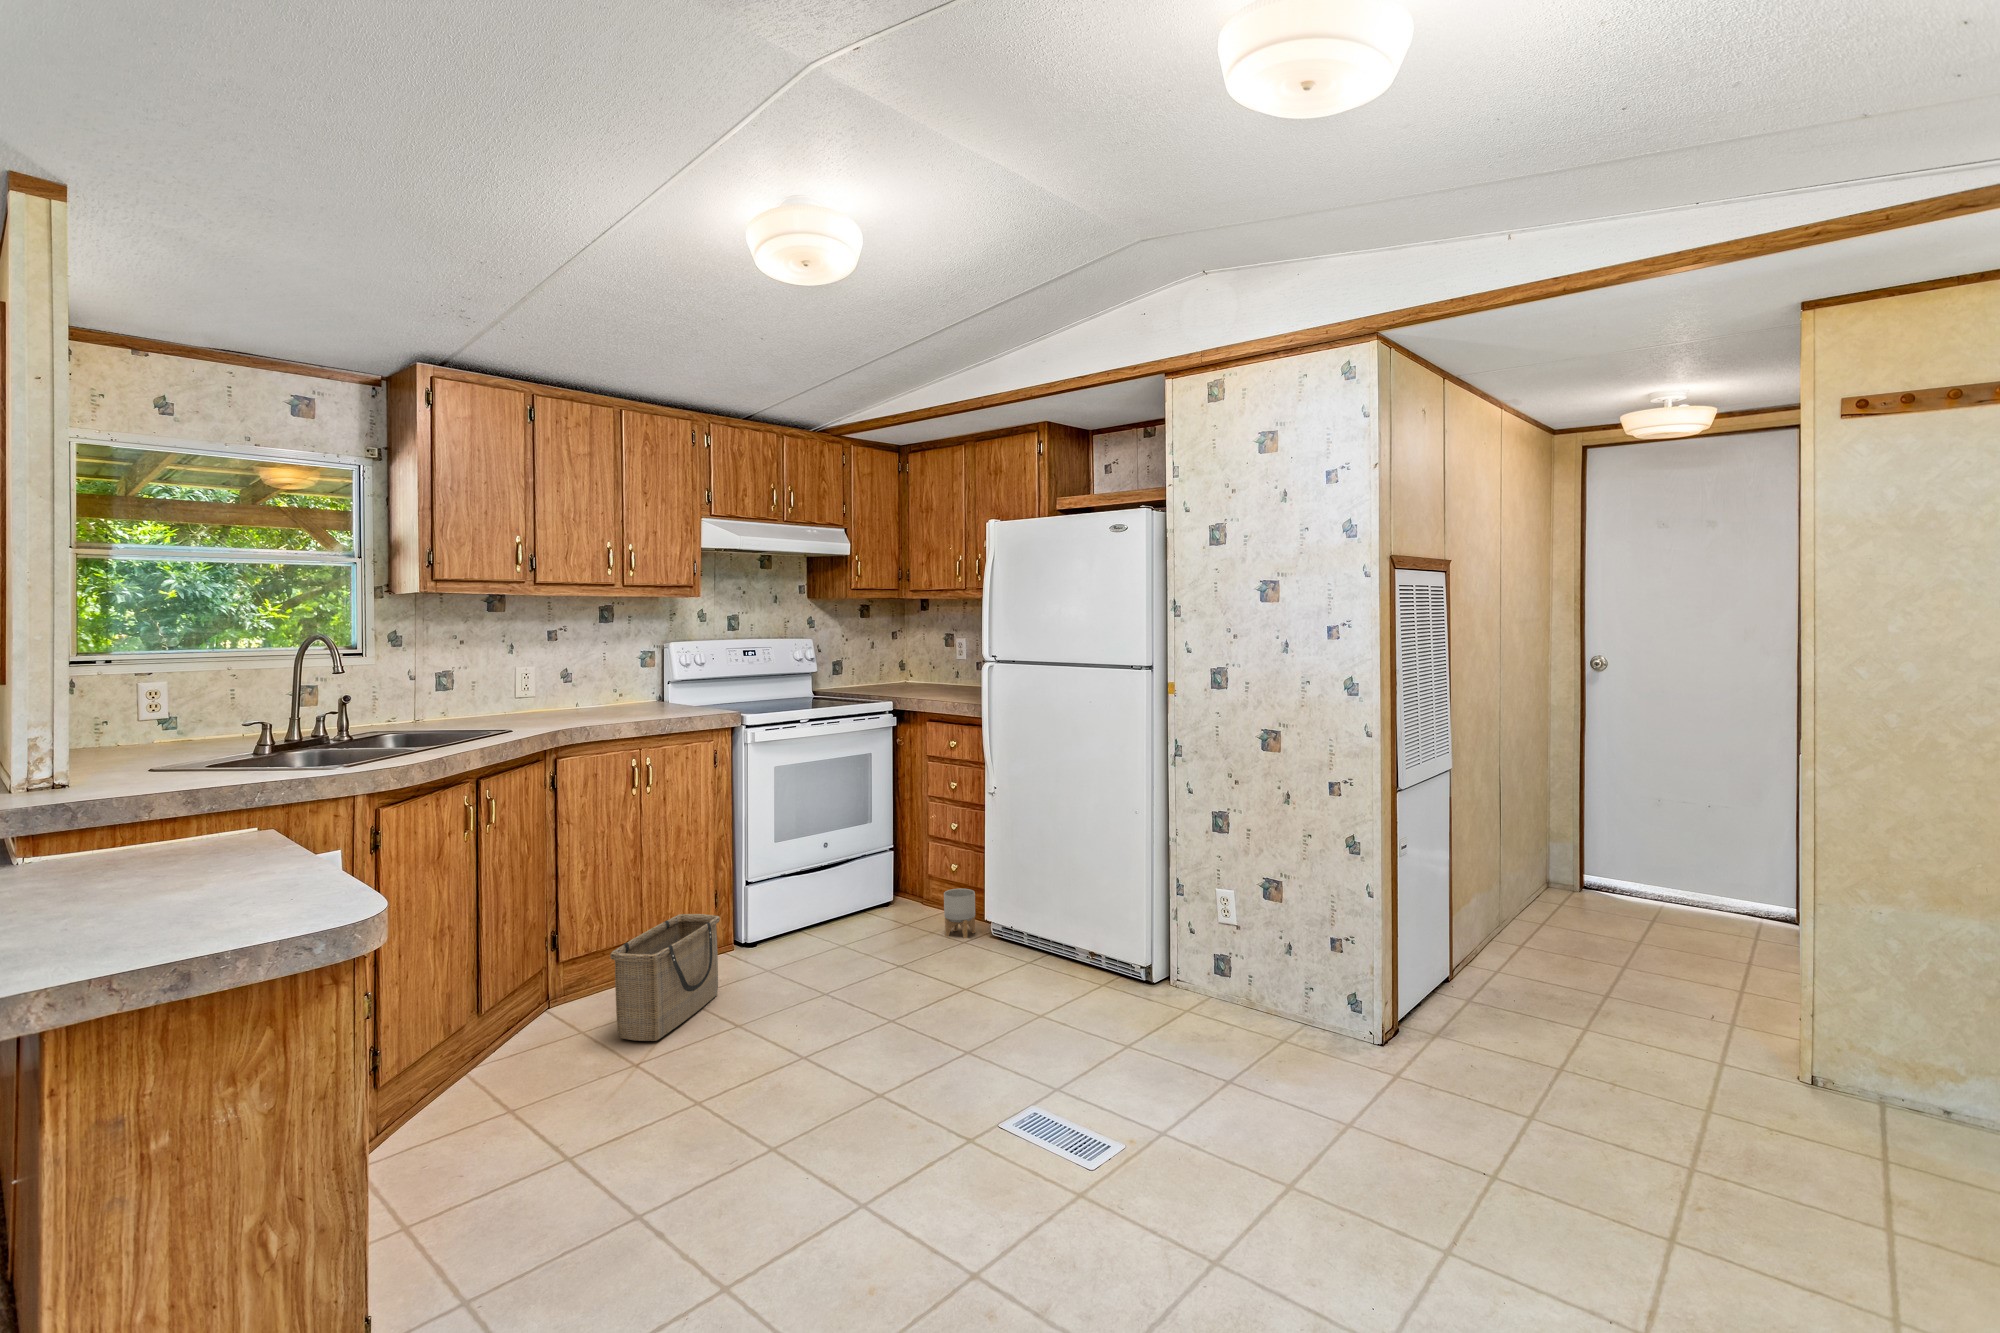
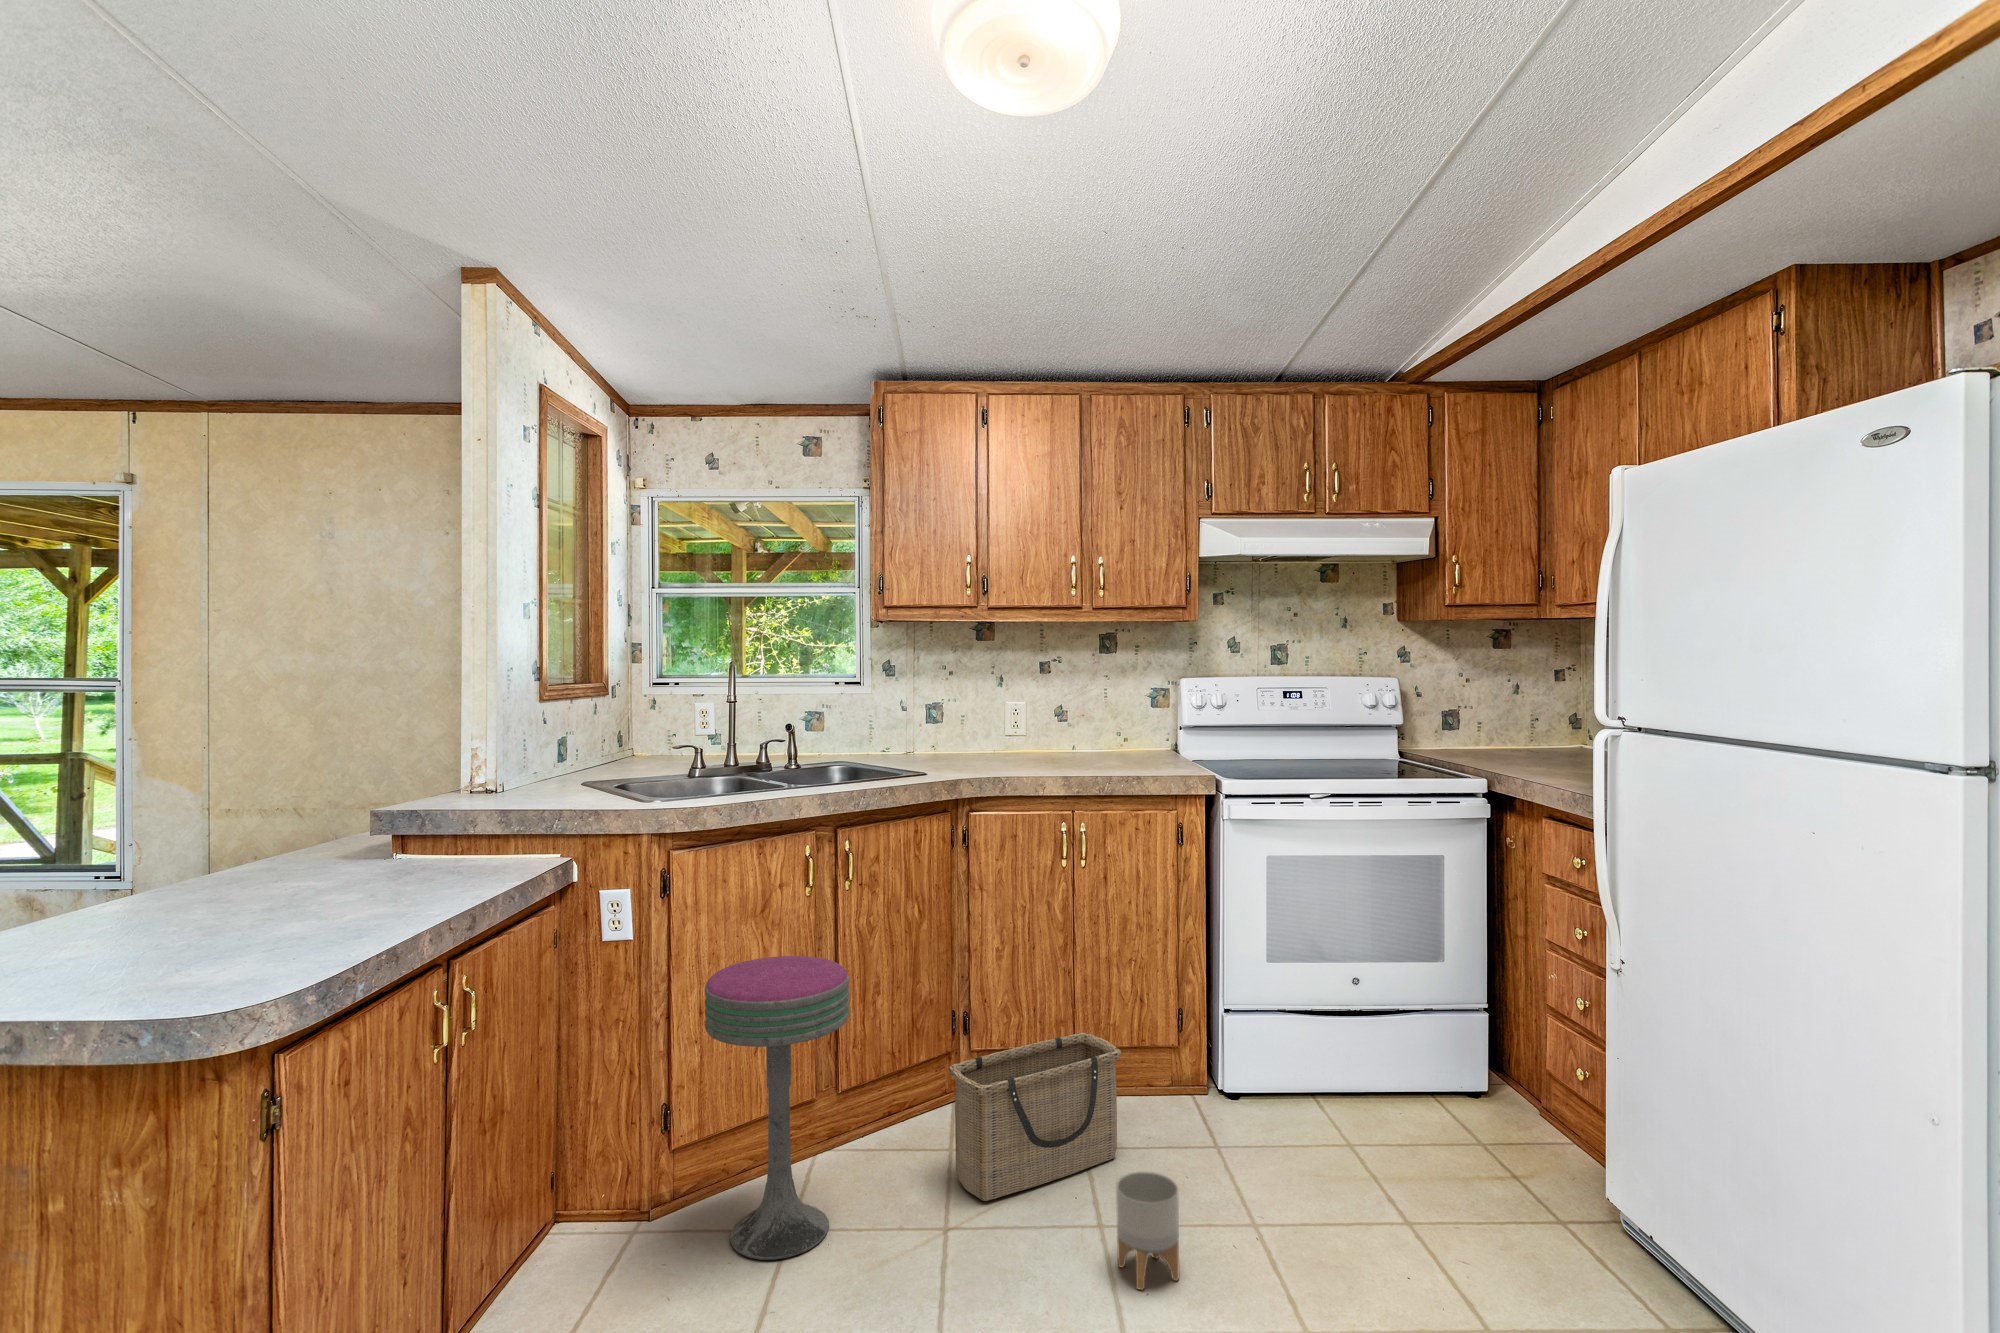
bar stool: none [438,883,571,1129] -> present [705,956,849,1260]
planter: present [944,889,975,938] -> present [1116,1171,1180,1290]

